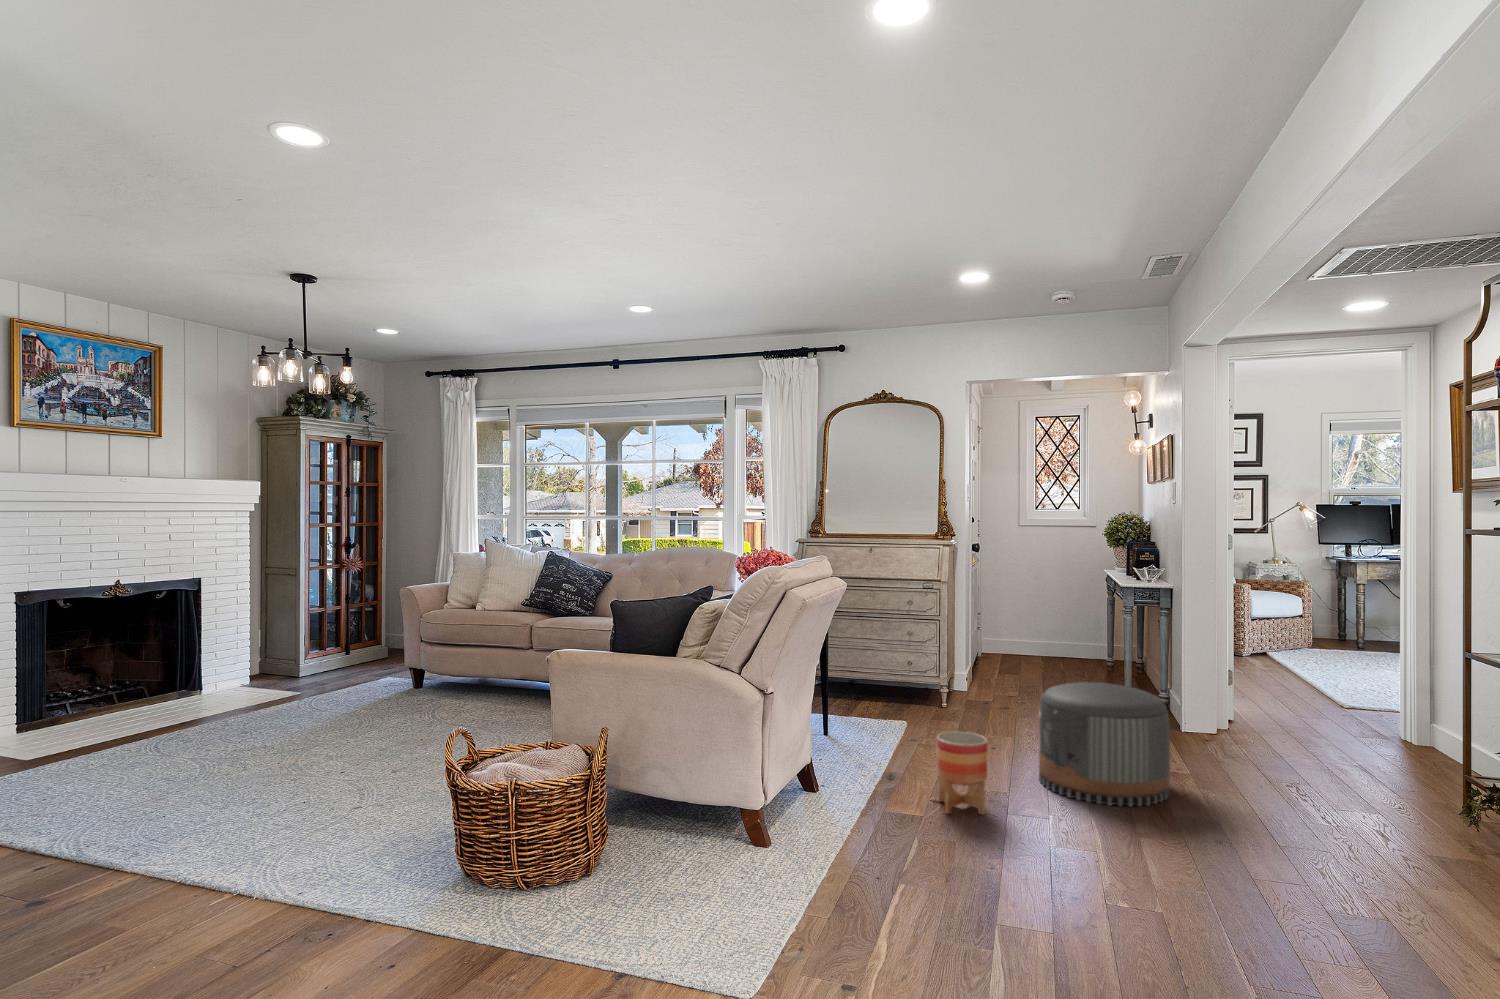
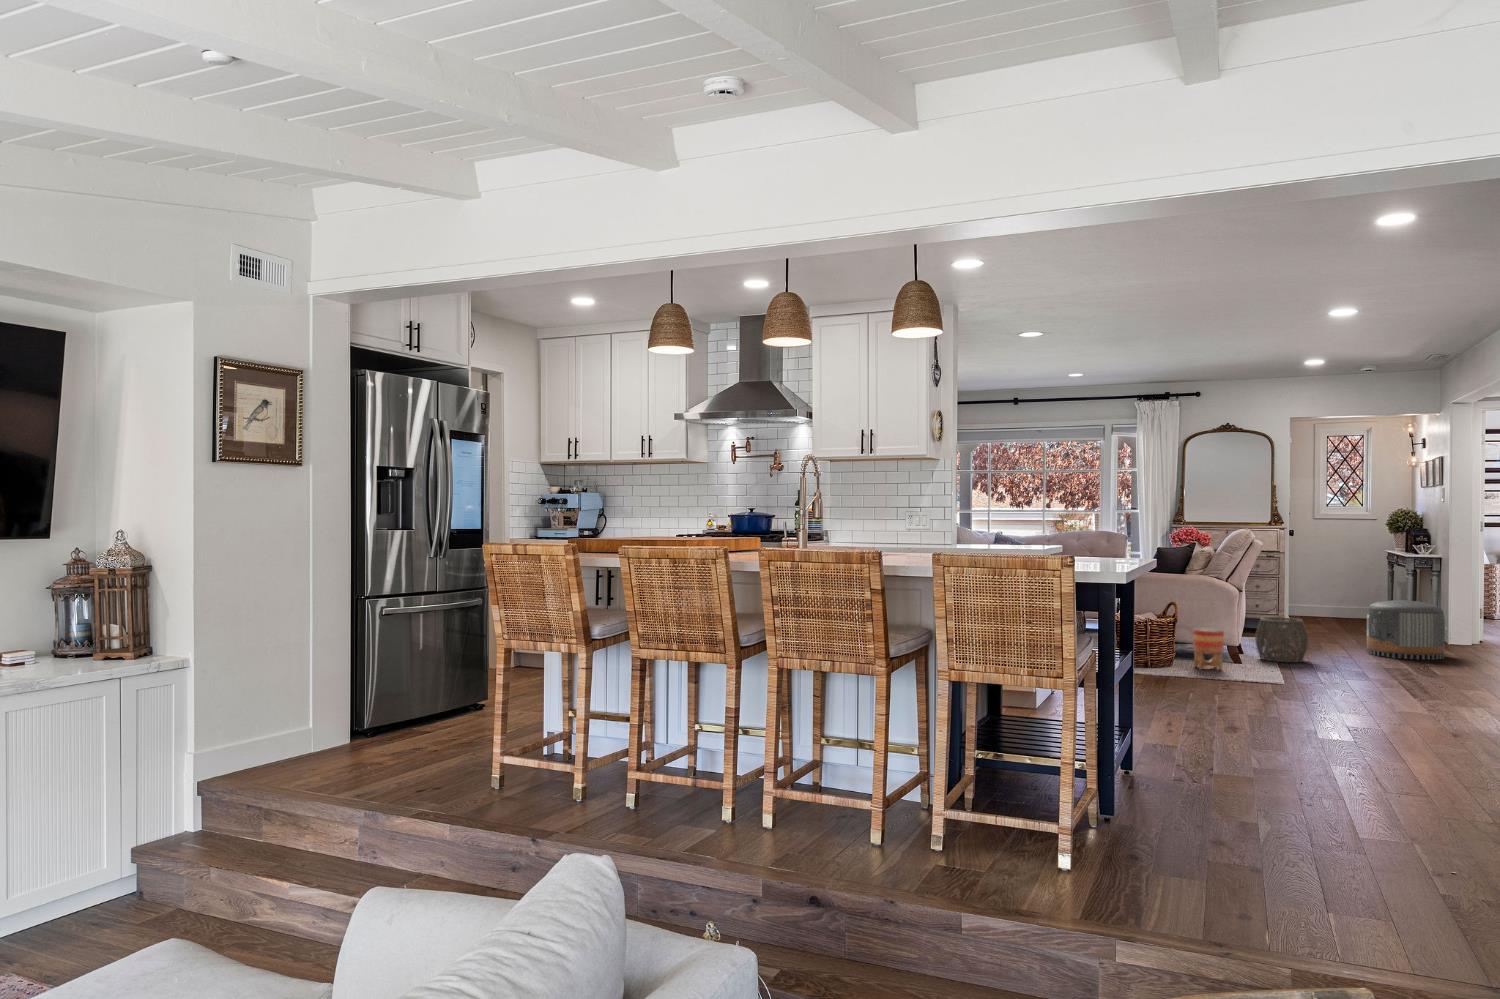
planter: present [936,731,988,815] -> present [1193,628,1224,670]
woven basket: none [809,733,907,840] -> present [1255,617,1308,662]

